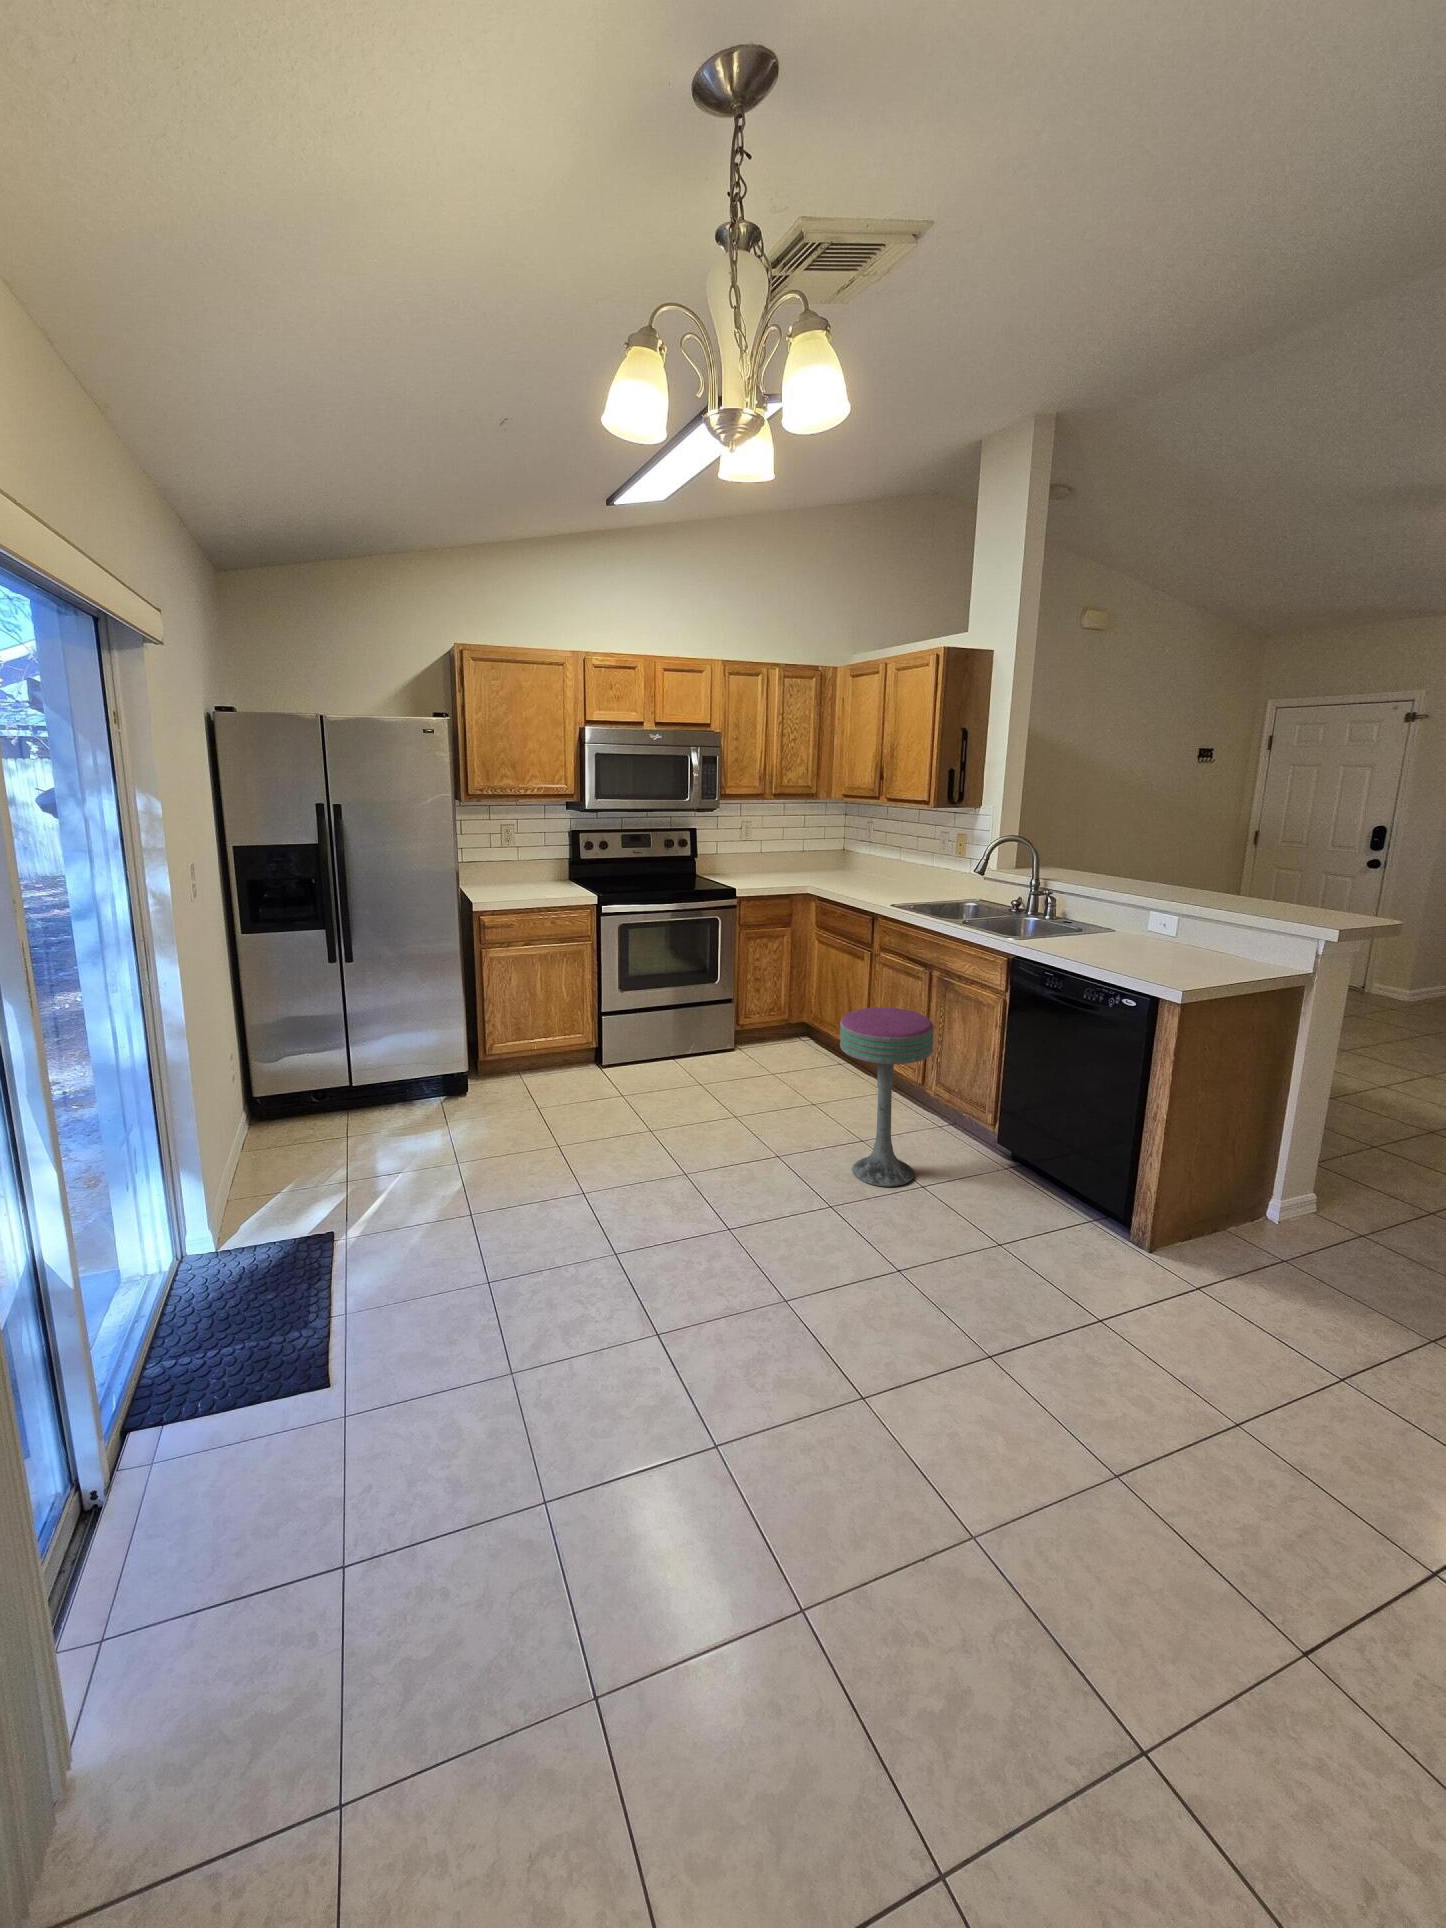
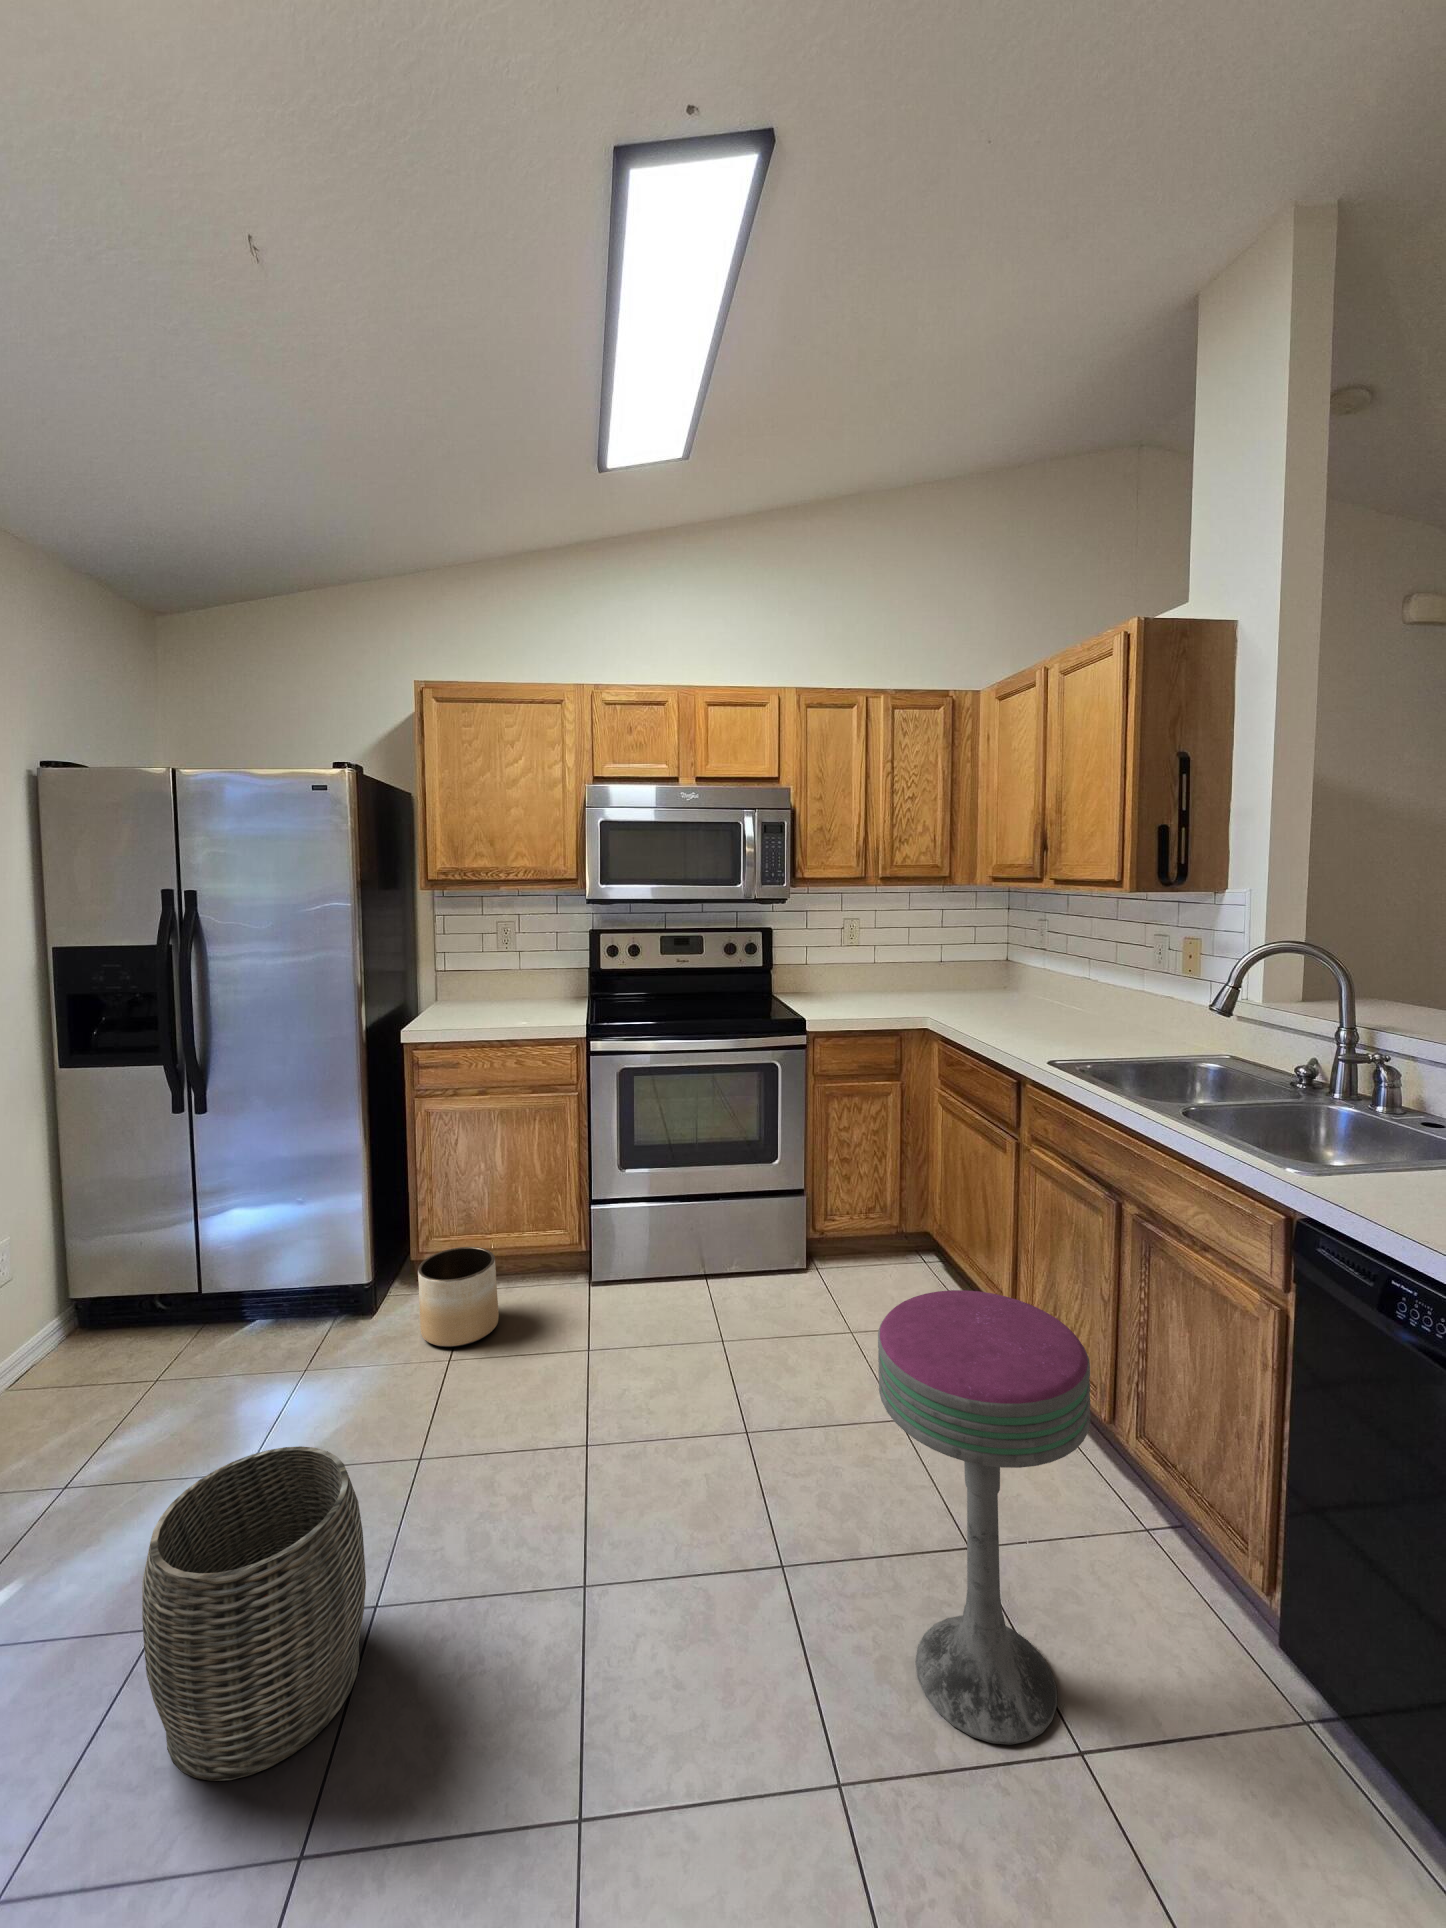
planter: none [508,1043,559,1101] -> present [418,1247,499,1347]
woven basket: none [505,1111,605,1243] -> present [142,1446,366,1781]

